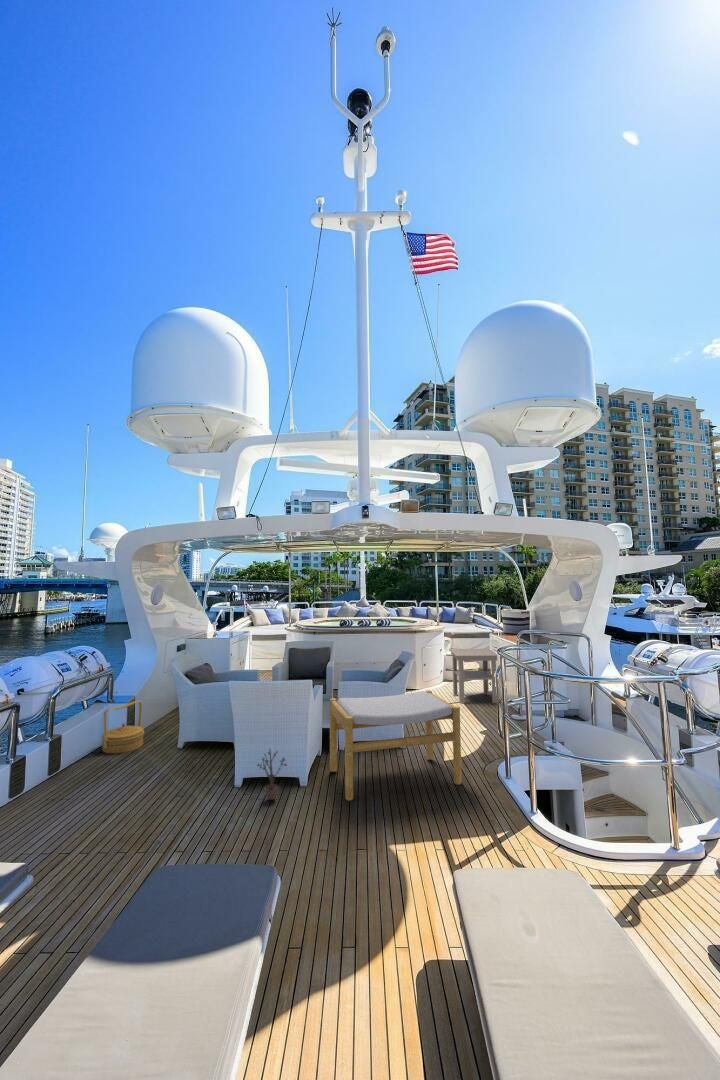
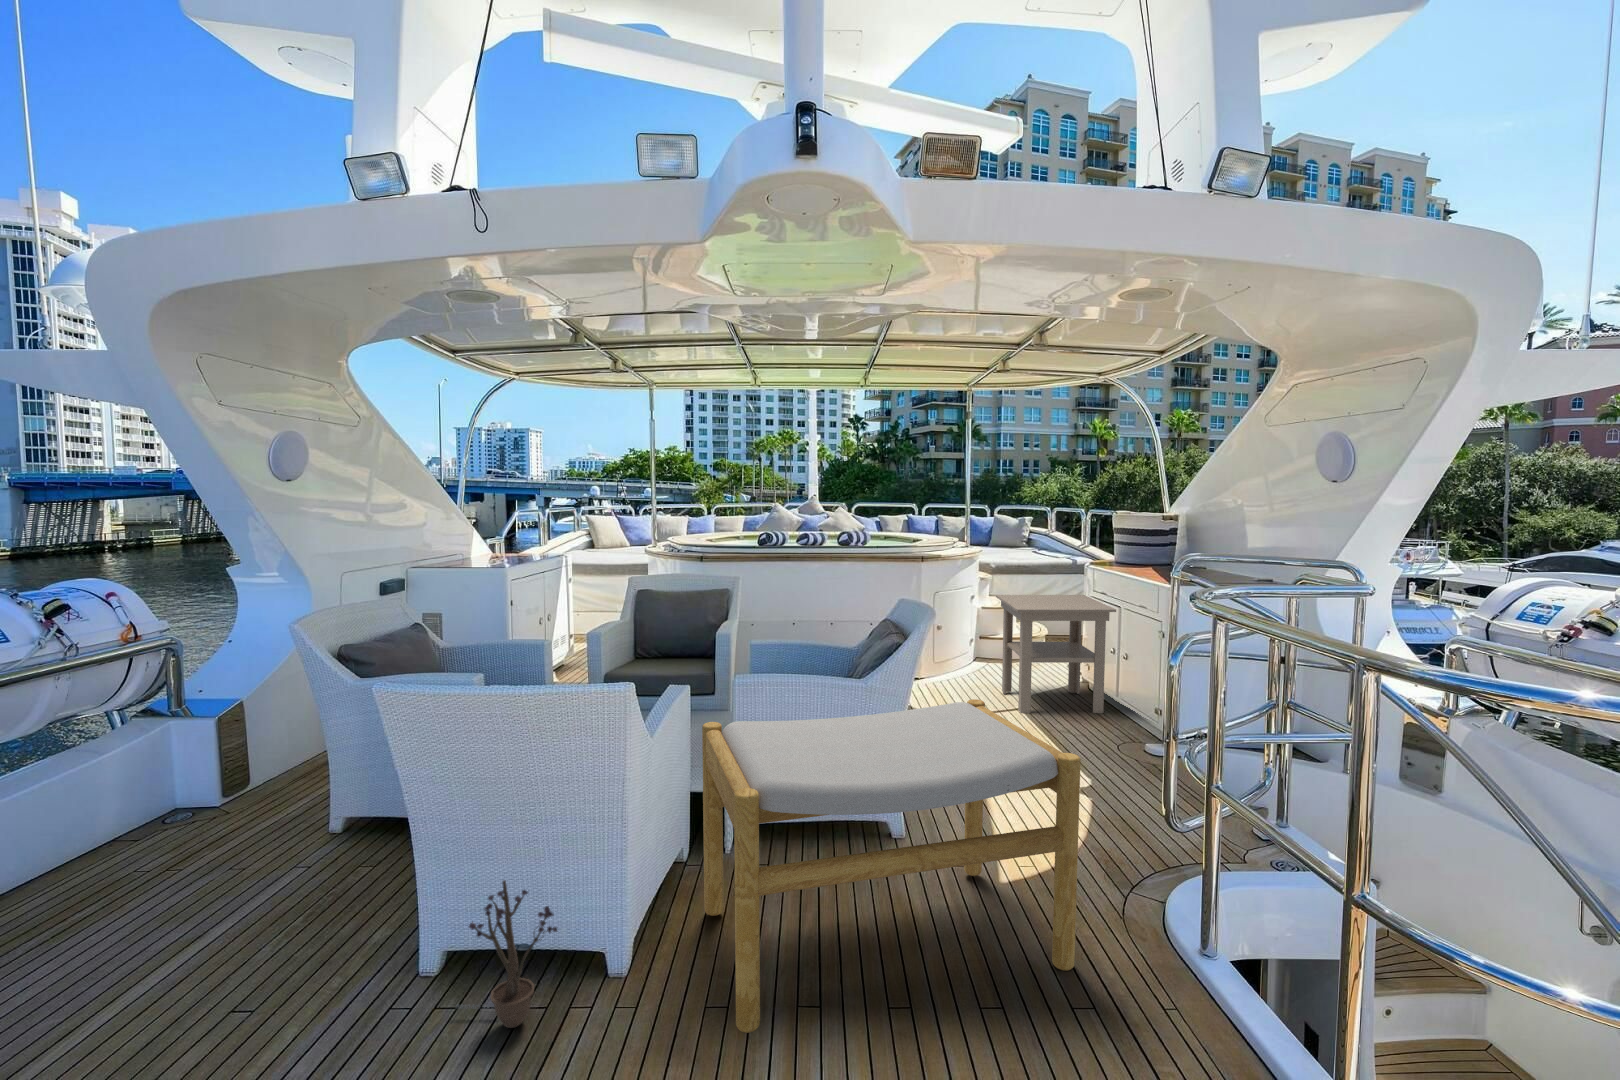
woven basket: present [102,701,144,753] -> none [132,710,258,842]

